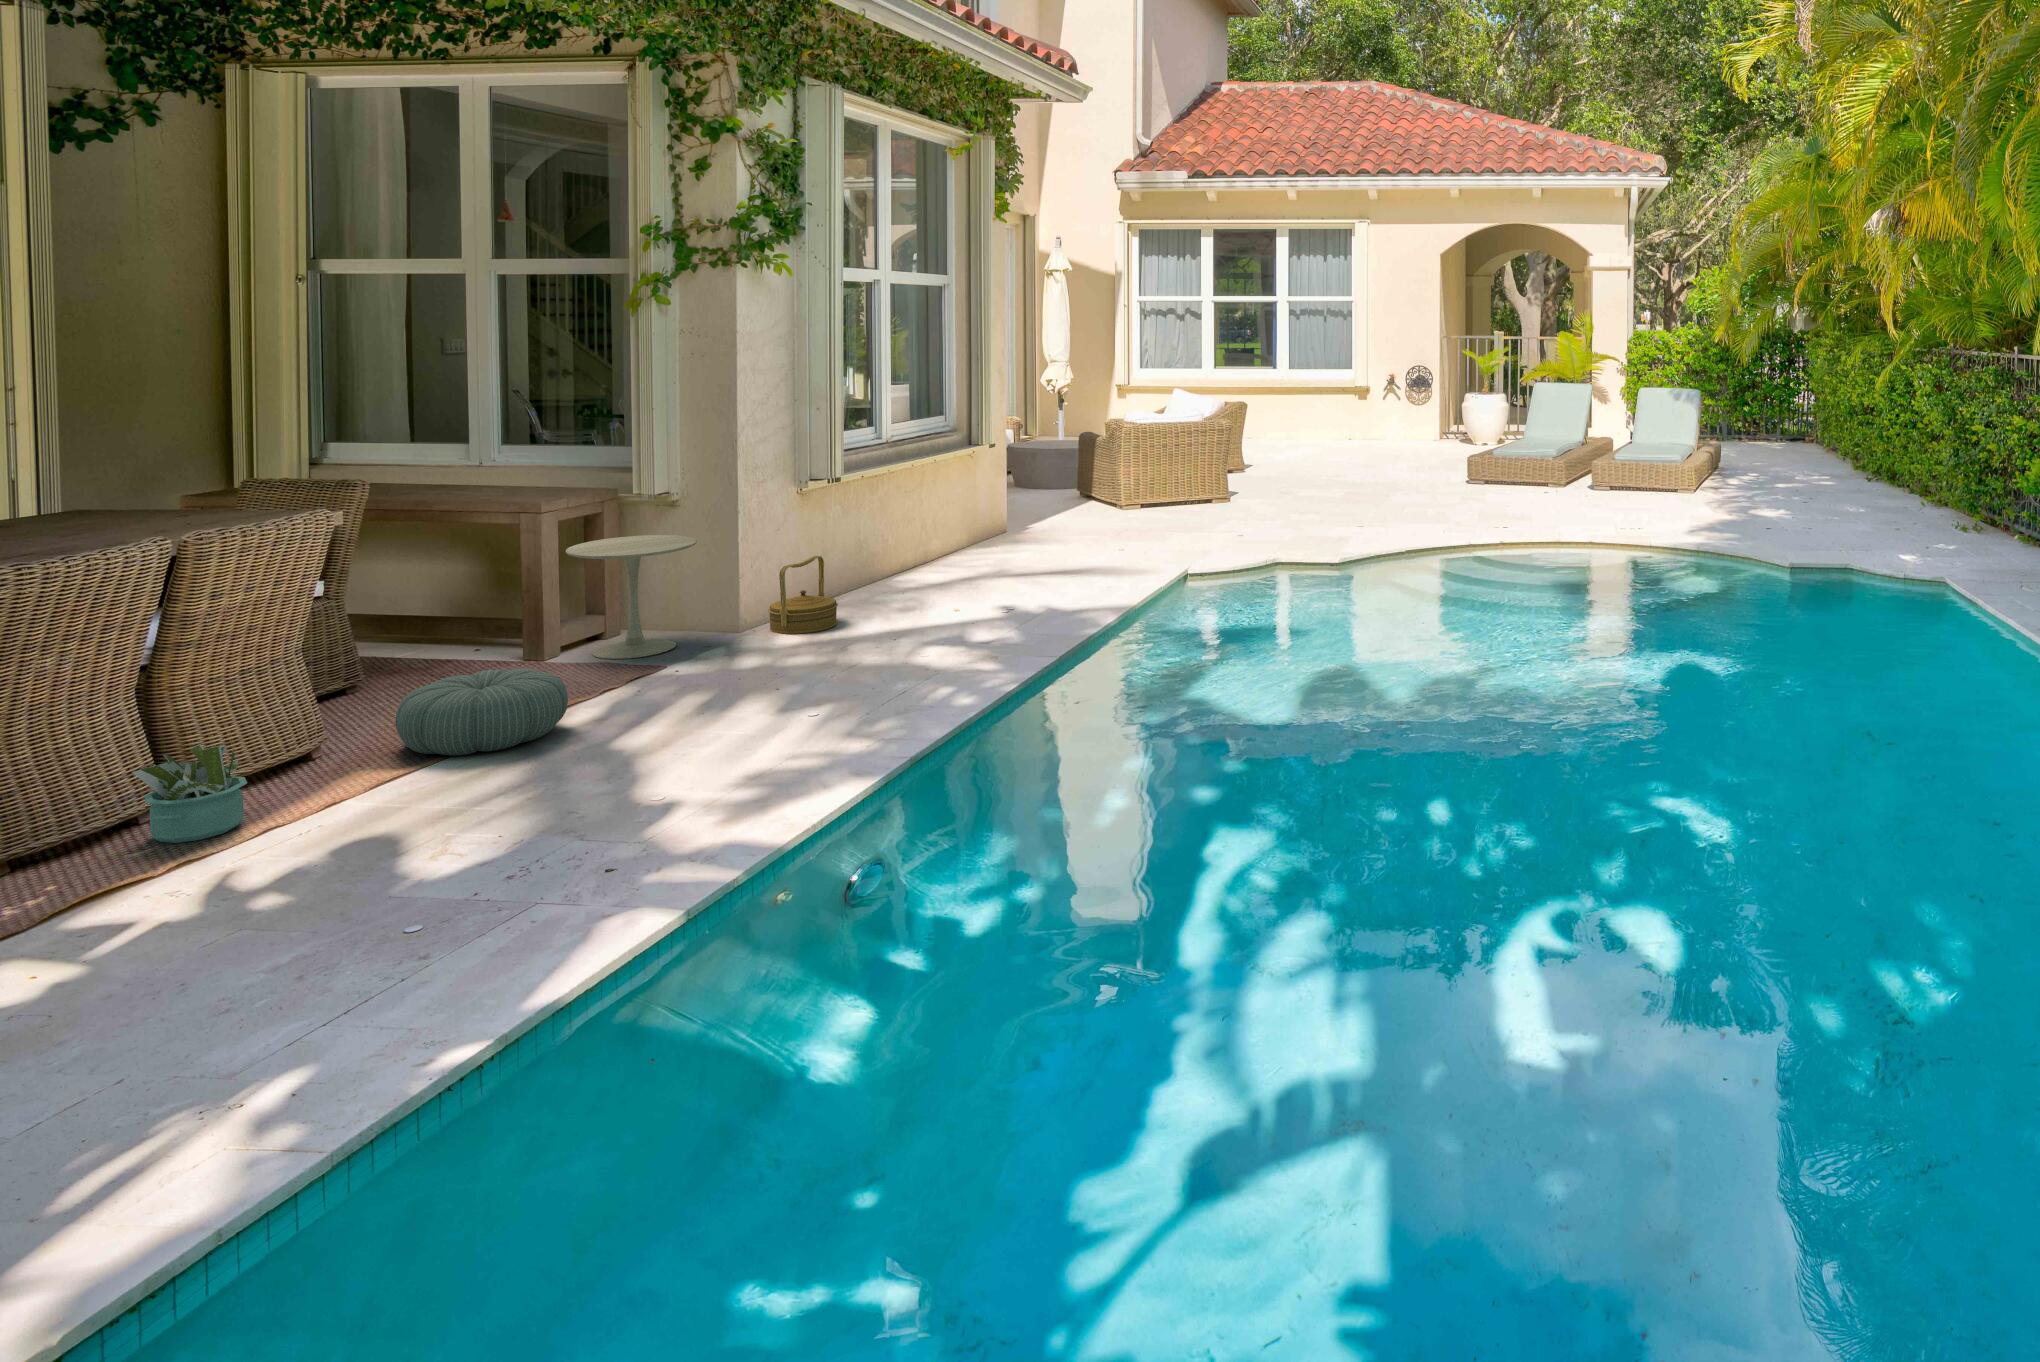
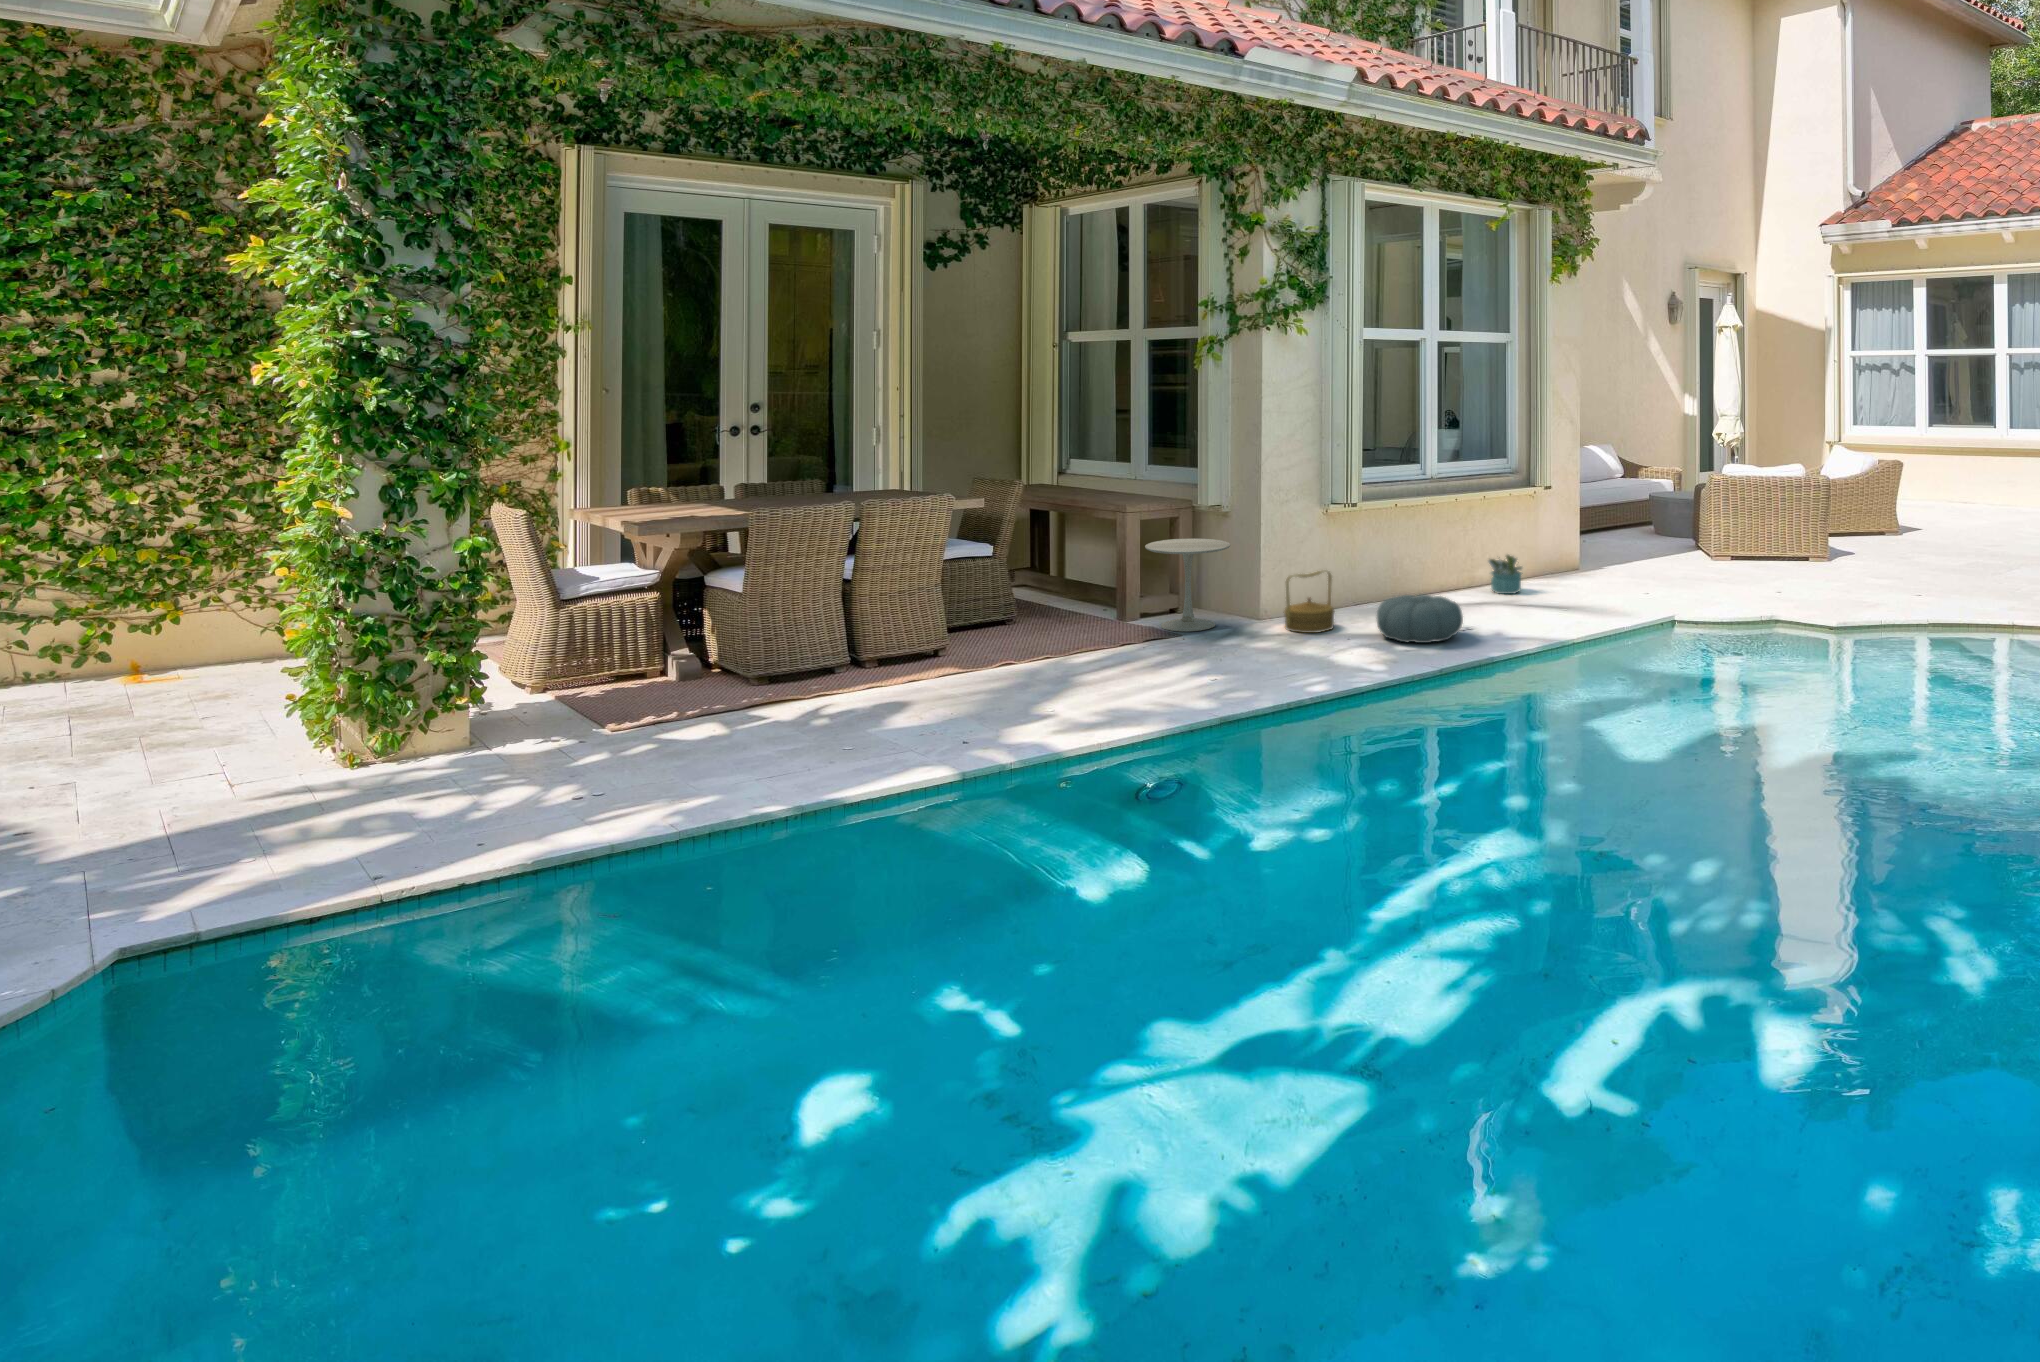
pouf: present [396,668,568,756] -> present [1377,595,1463,643]
decorative plant: present [132,744,247,843] -> present [1489,555,1522,594]

